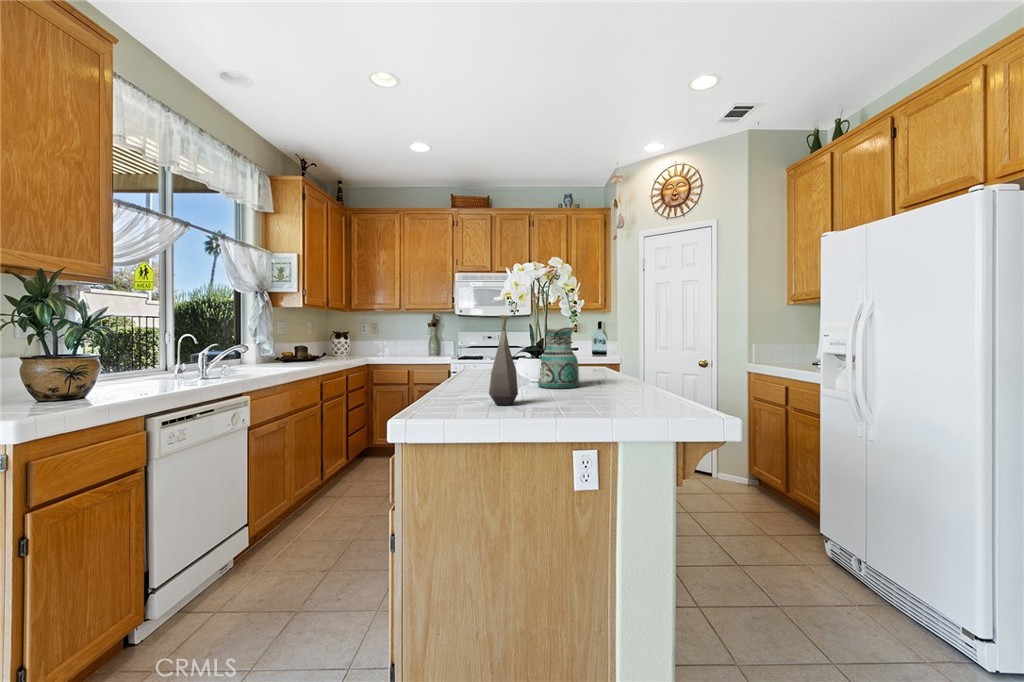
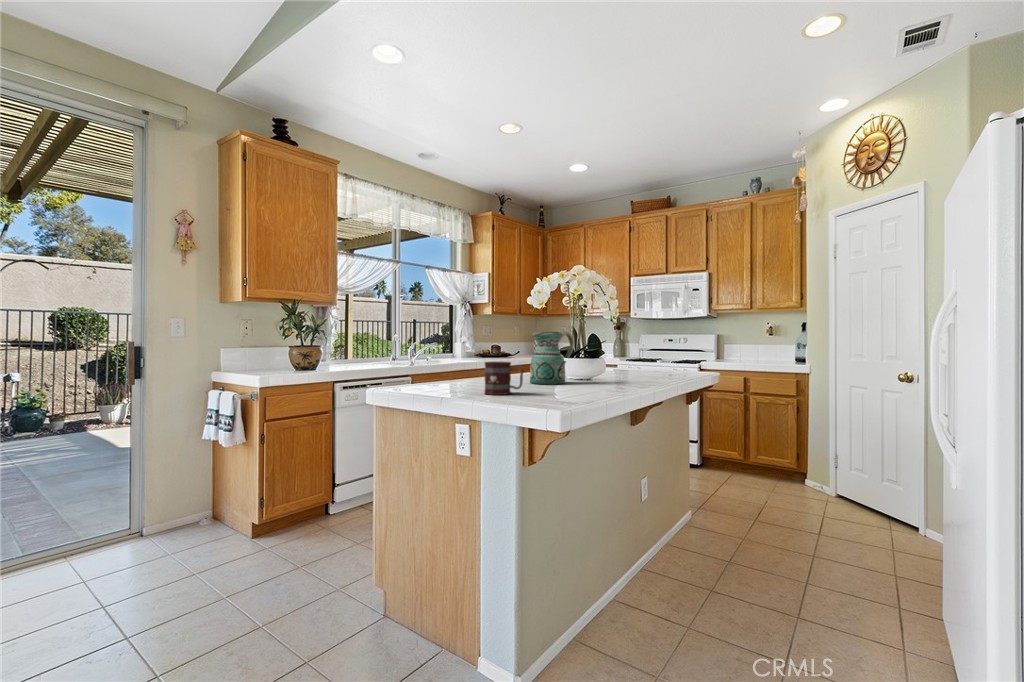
bottle: present [489,315,518,405] -> none [430,323,451,388]
mug: none [589,364,635,406] -> present [484,362,523,395]

